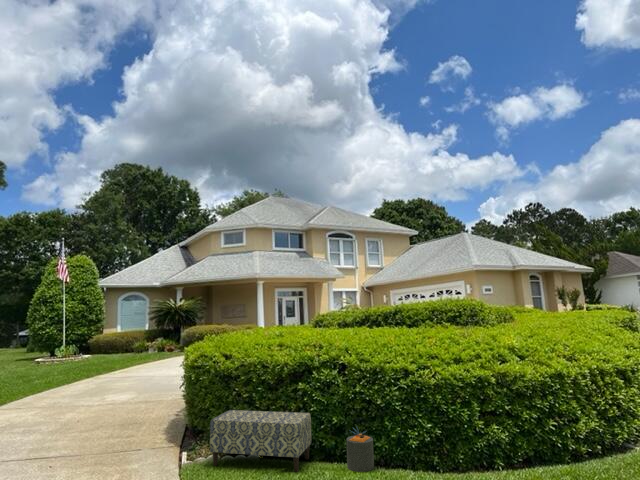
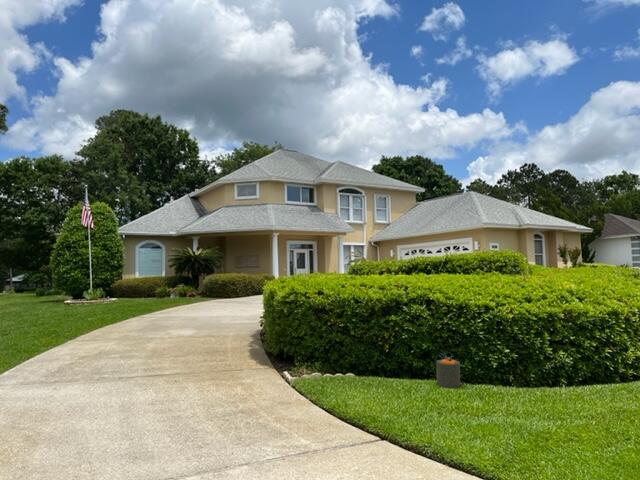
bench: present [210,410,311,472] -> none [318,338,401,388]

